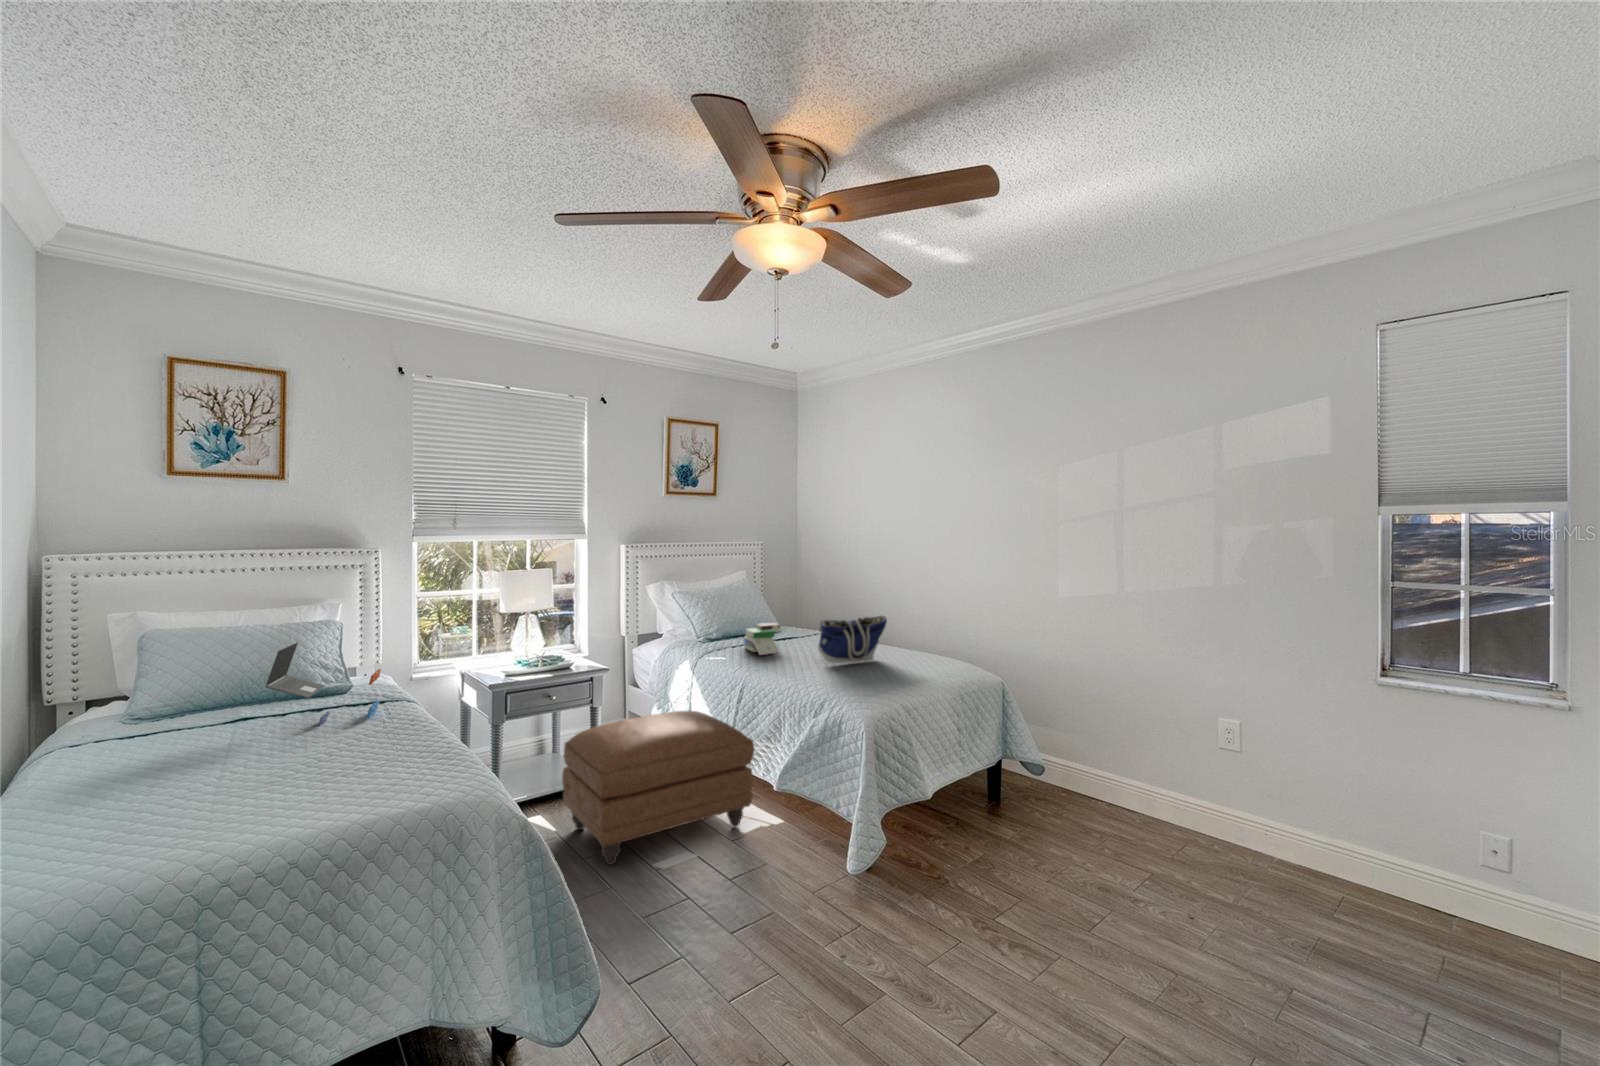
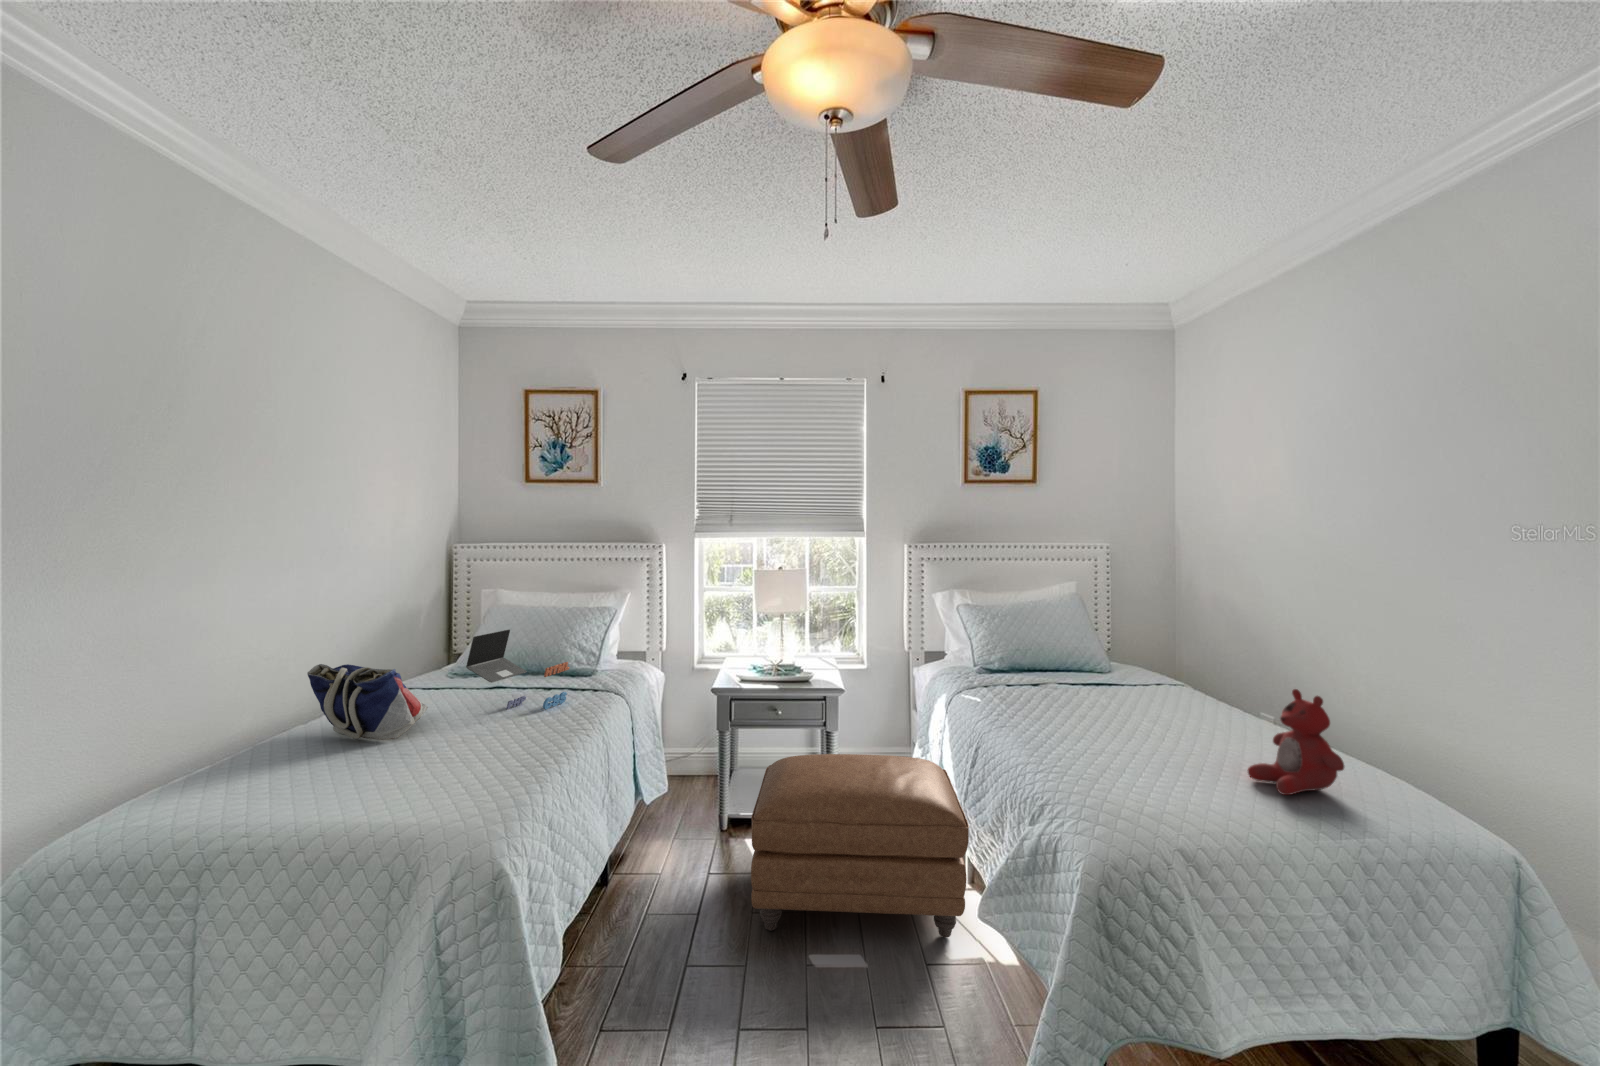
tote bag: present [817,616,887,663] -> present [307,664,428,740]
stuffed bear: none [906,617,949,673] -> present [1248,689,1344,795]
book: present [744,623,780,655] -> none [1012,657,1065,704]

